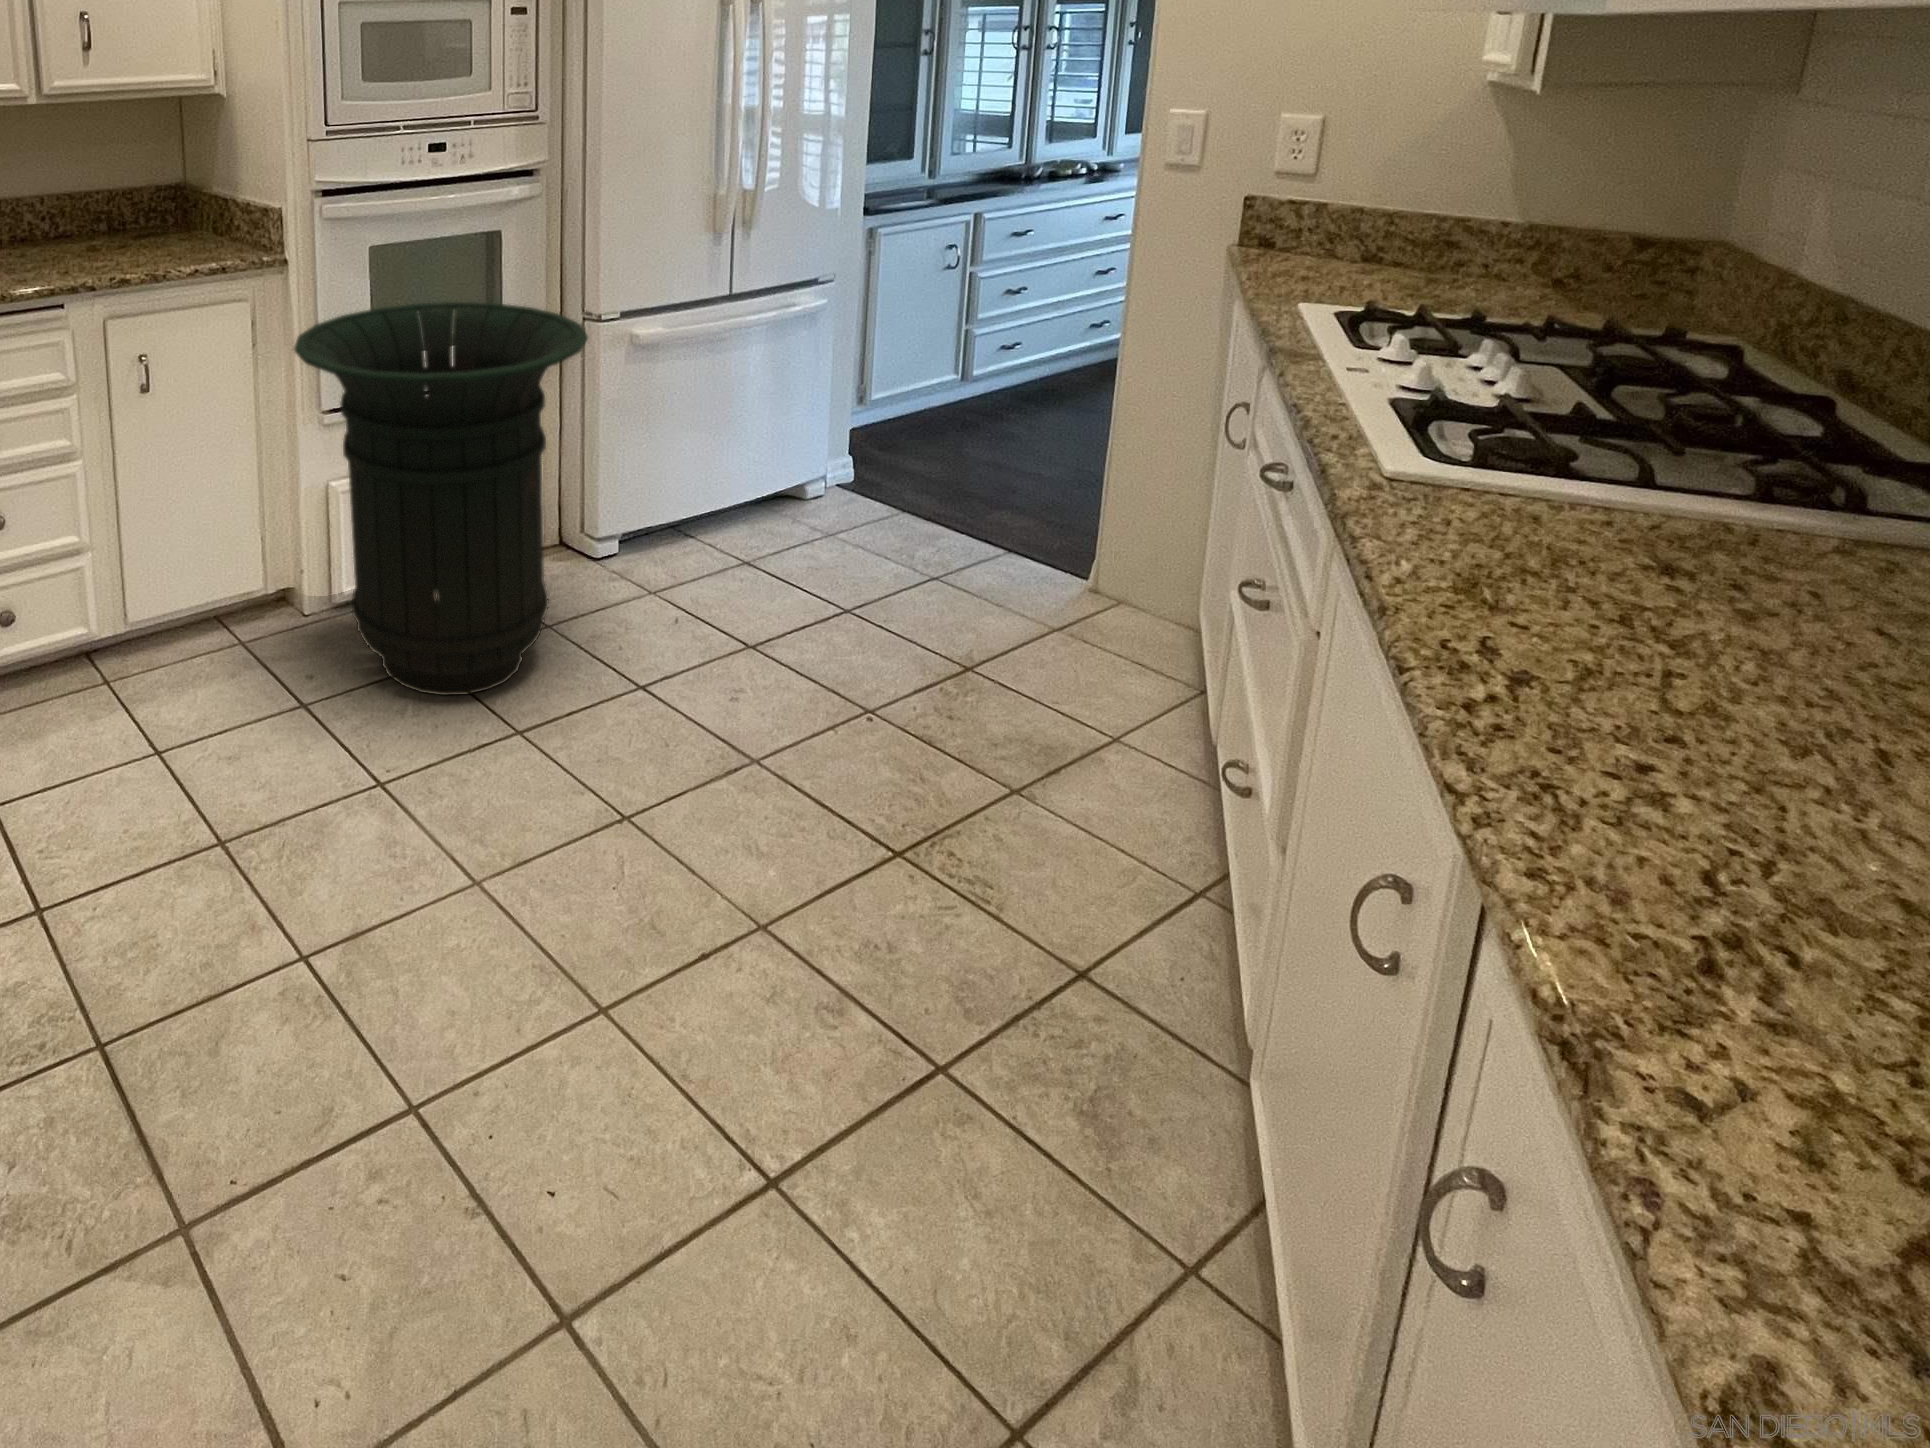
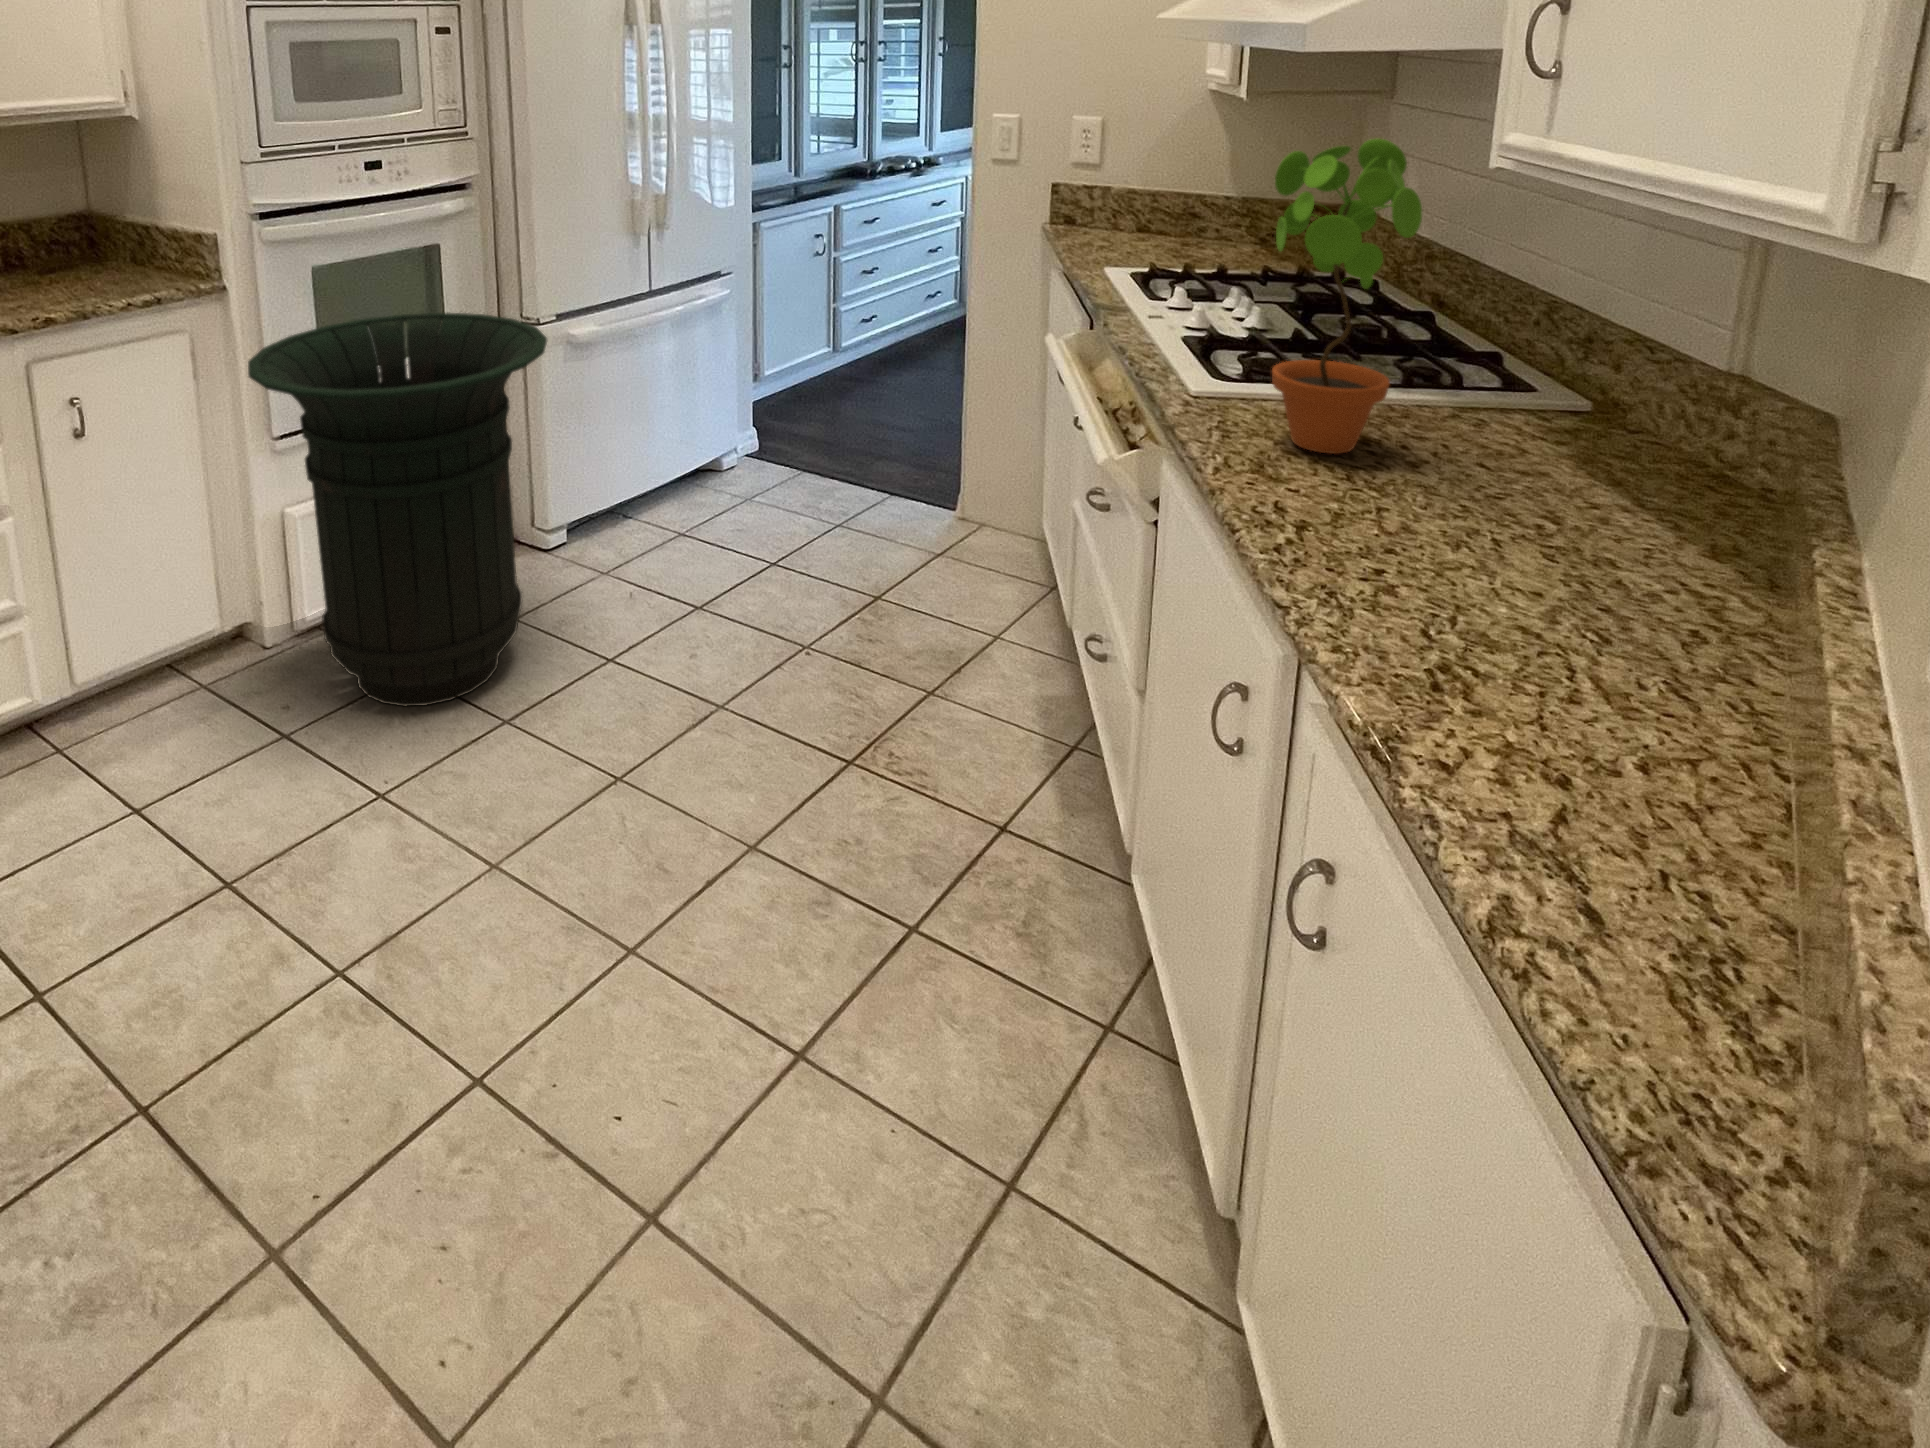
potted plant: none [1506,130,1798,584] -> present [1272,139,1422,454]

